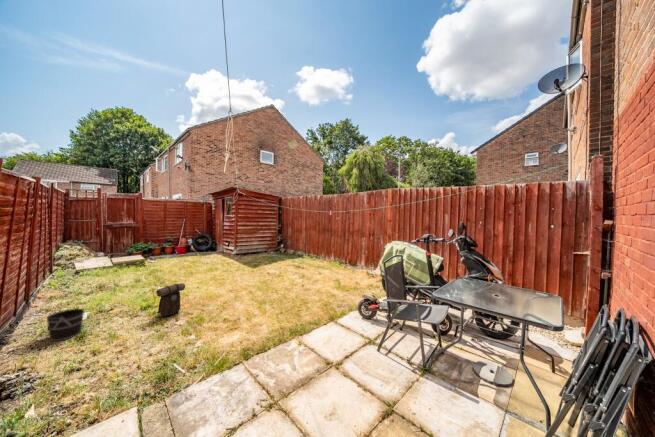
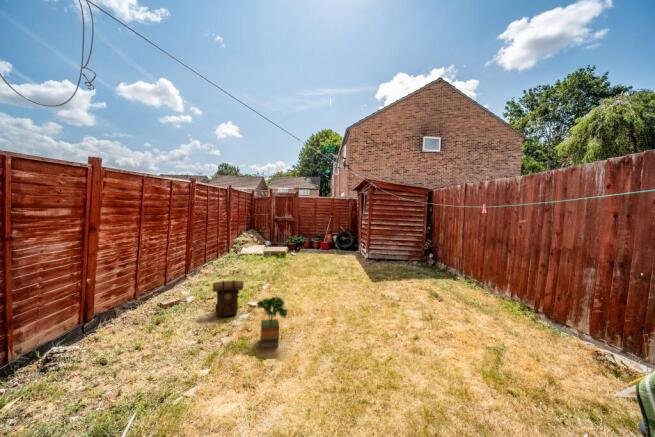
potted tree: none [220,283,246,318] -> present [257,297,287,348]
bucket: present [47,309,84,341] -> none [138,283,166,311]

